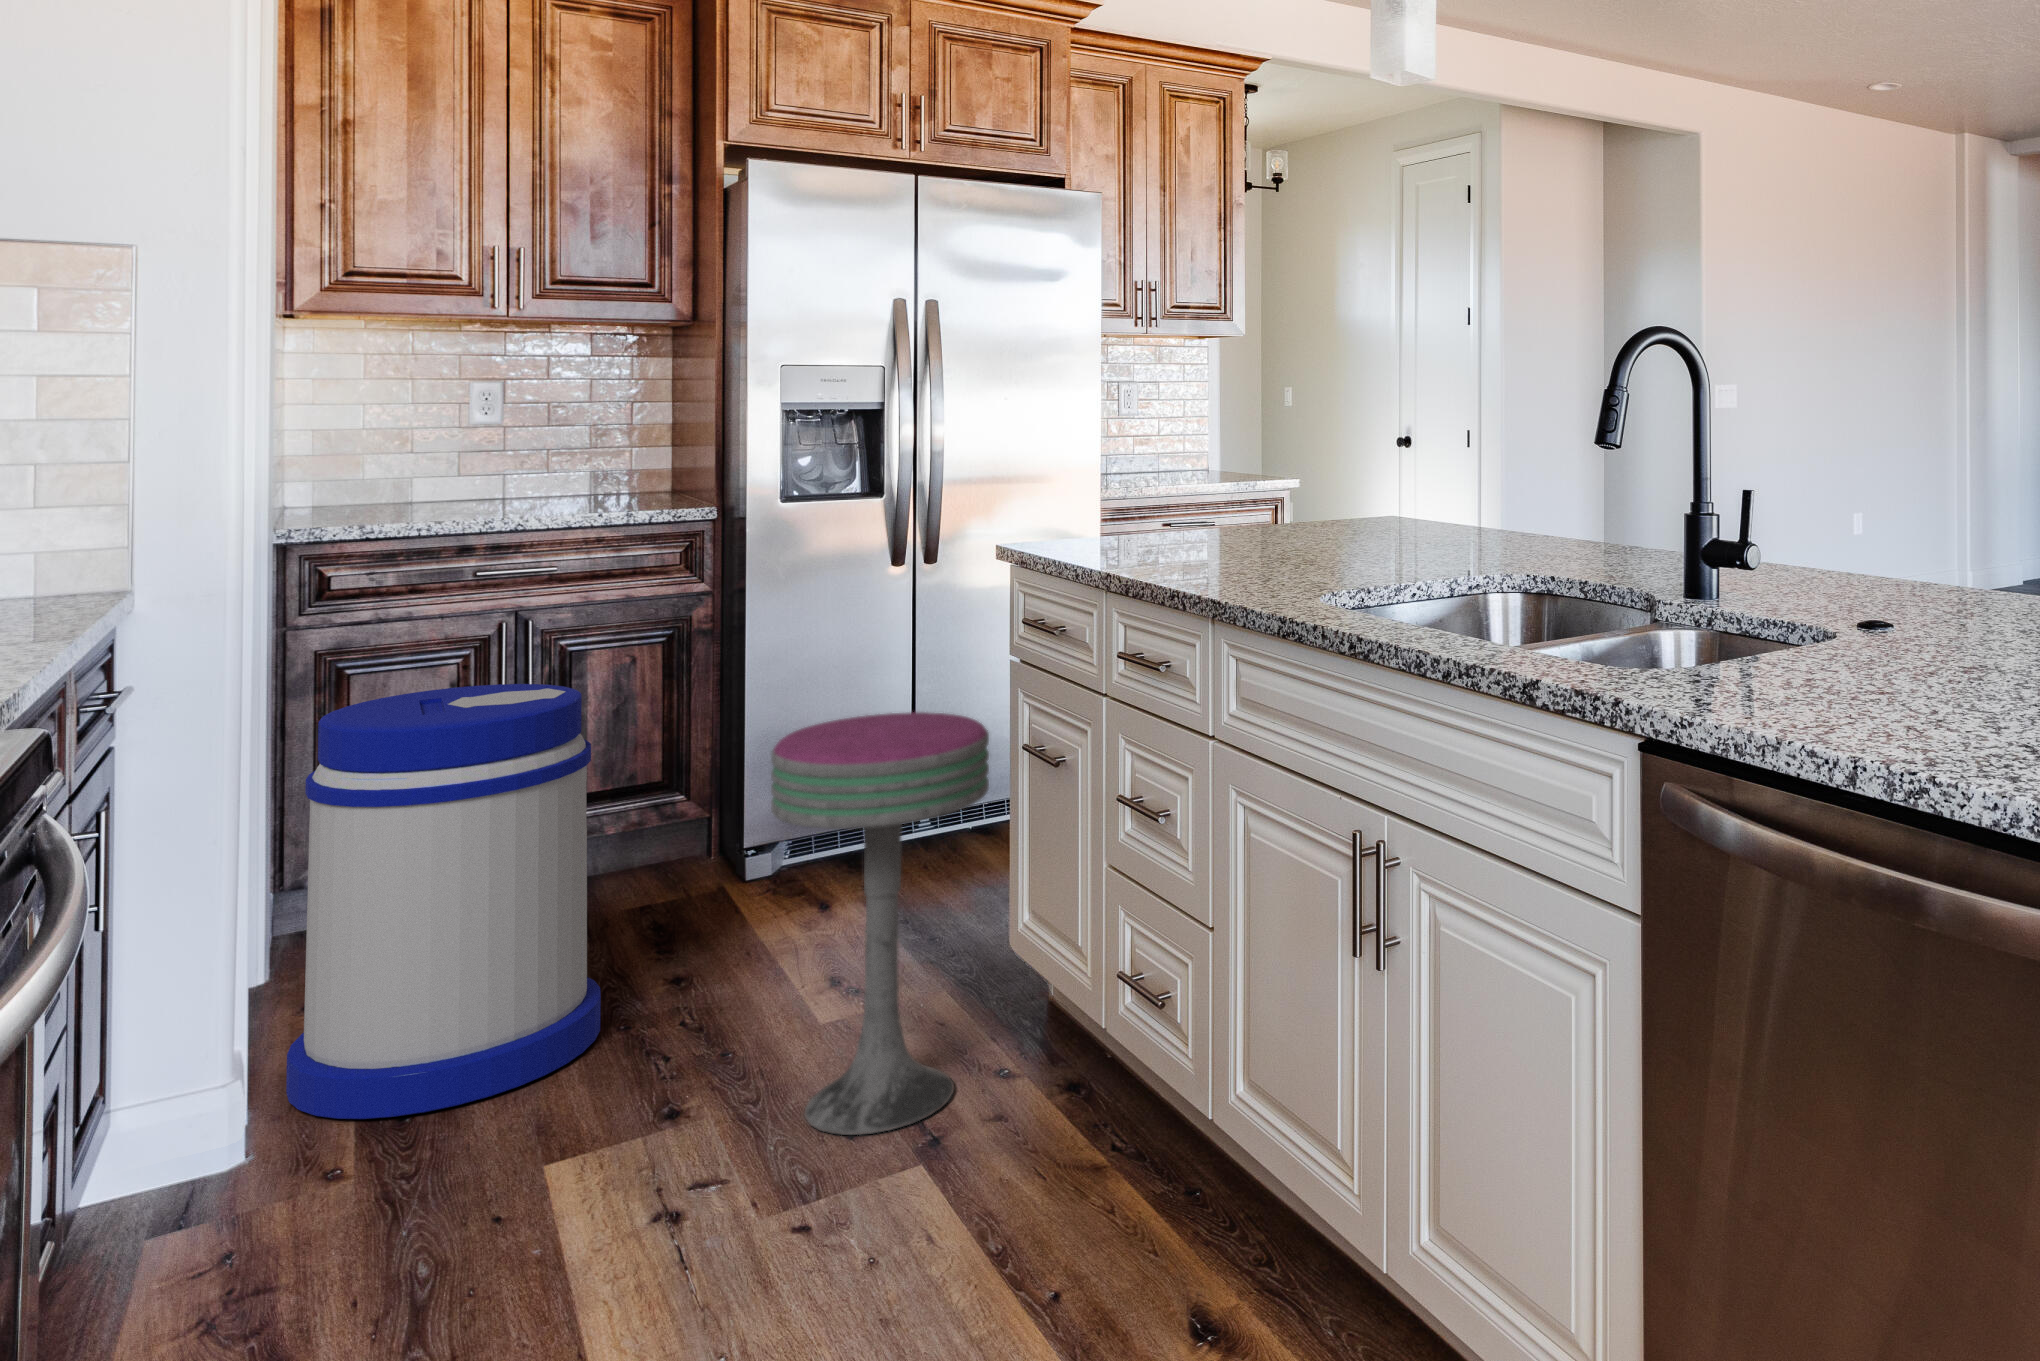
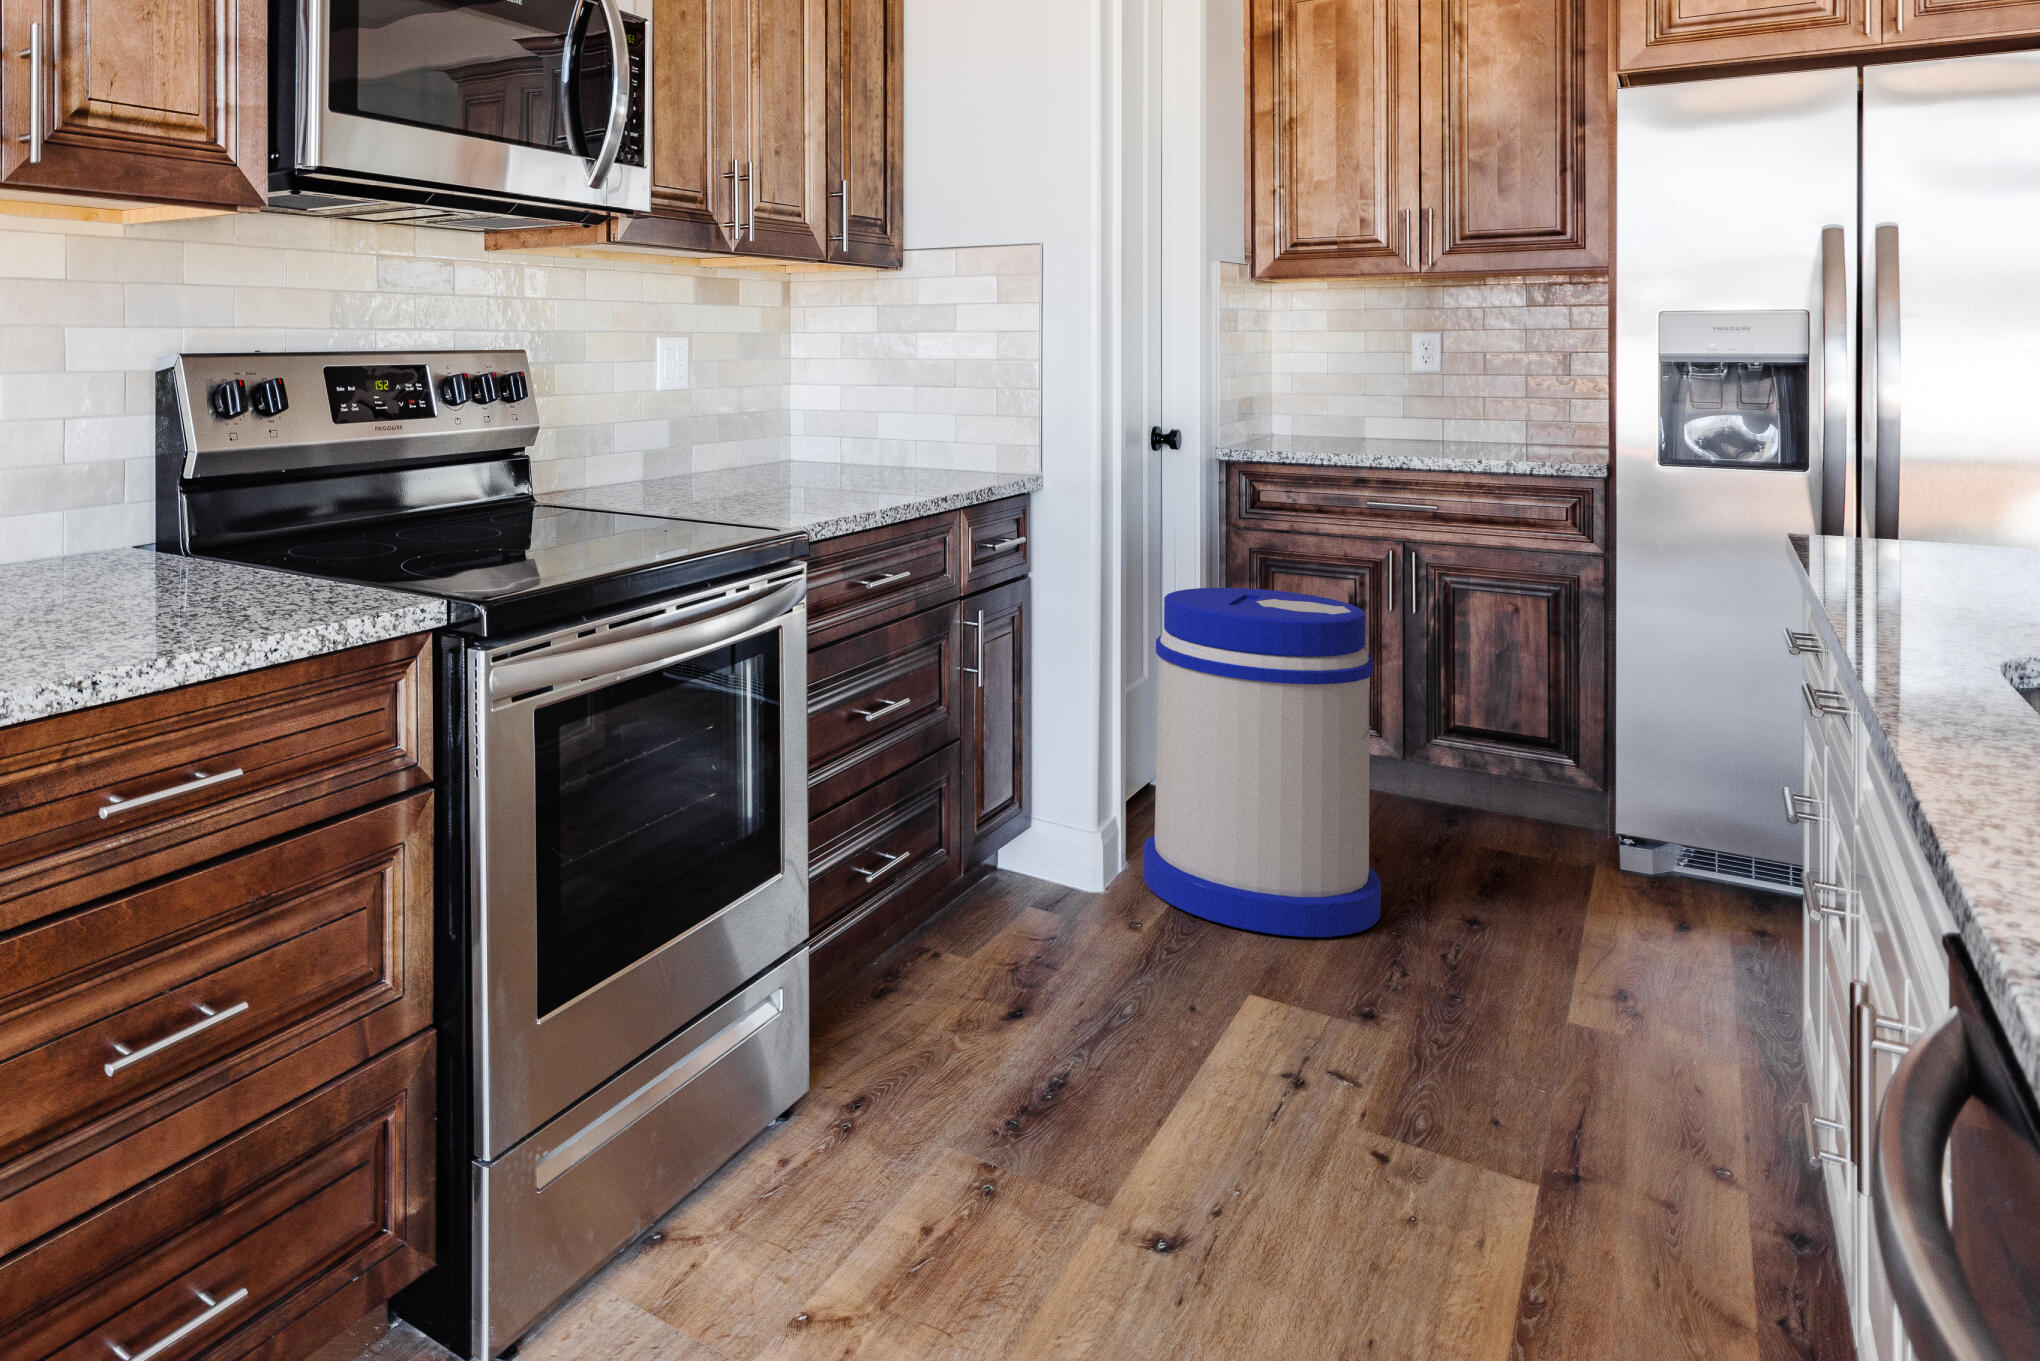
bar stool: present [771,712,989,1135] -> none [1436,690,1704,1149]

